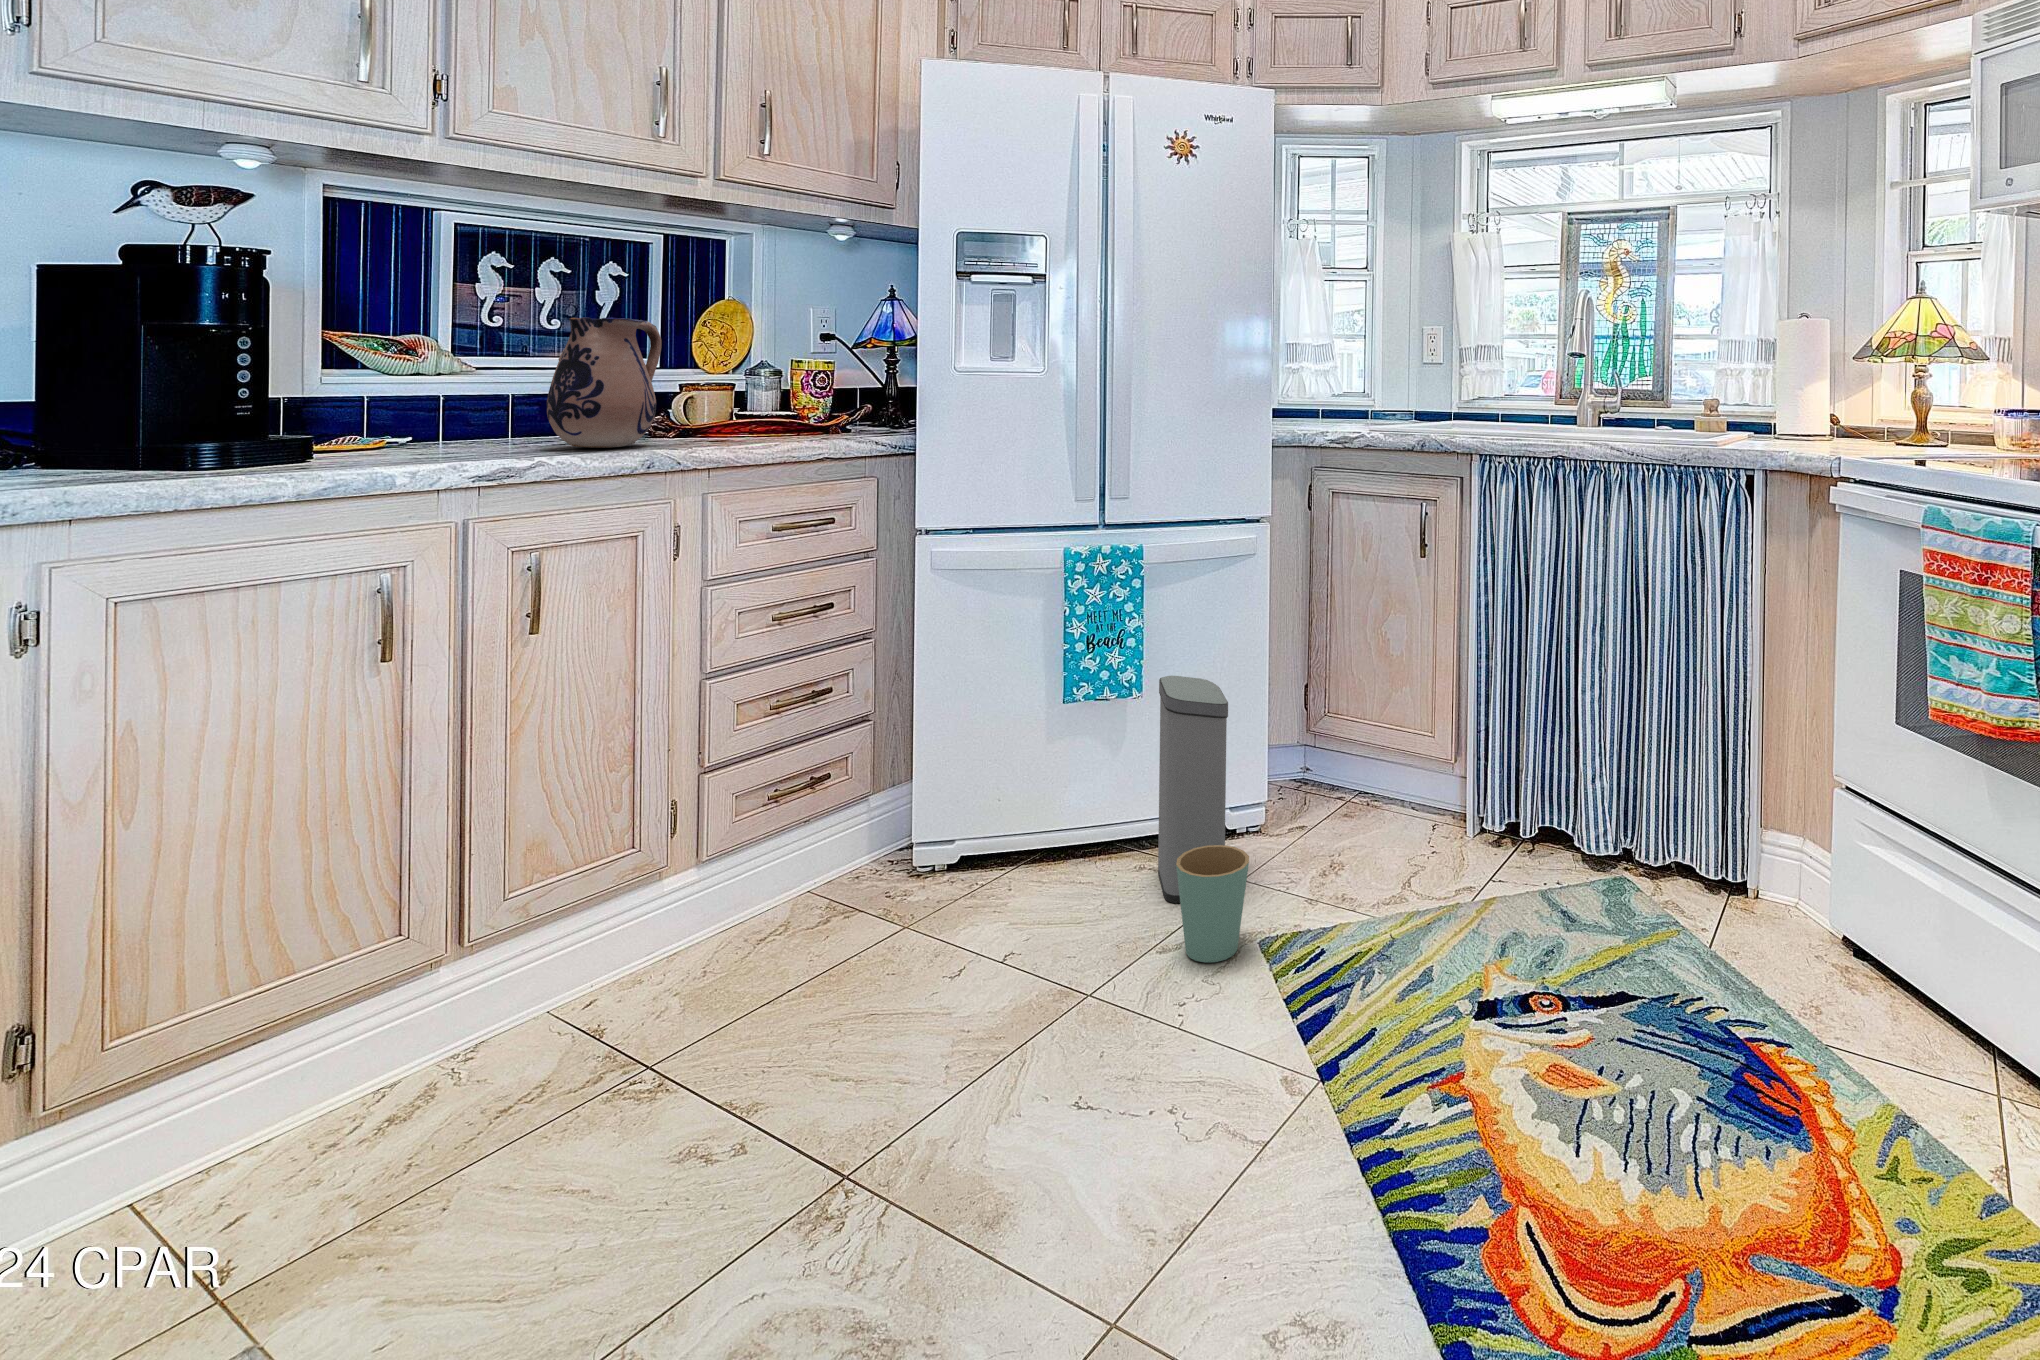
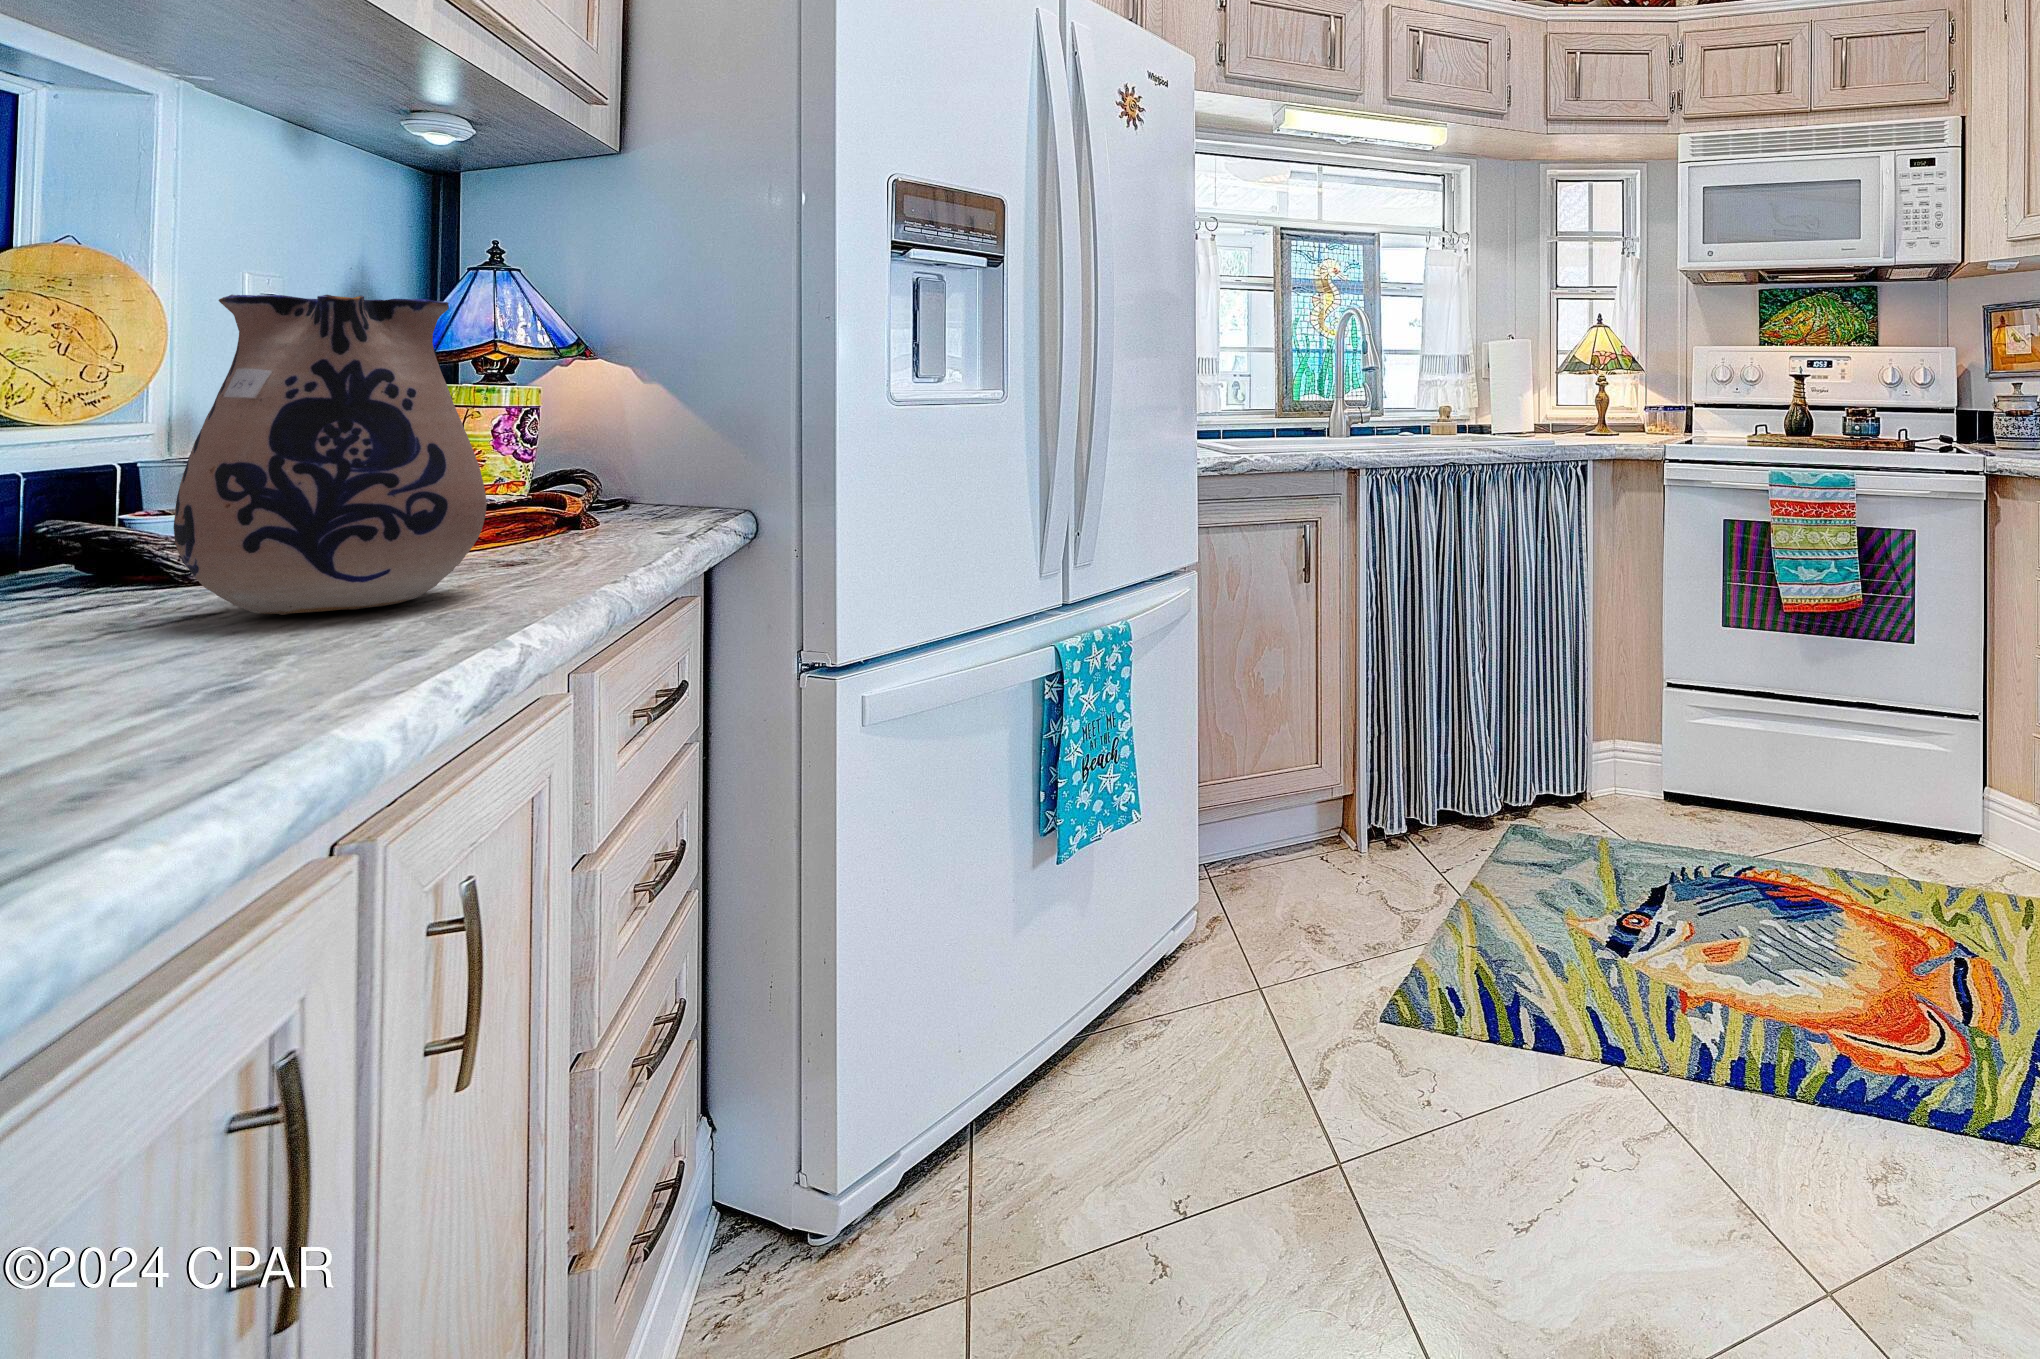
trash can: present [1158,676,1249,963] -> none [1148,774,1403,1068]

